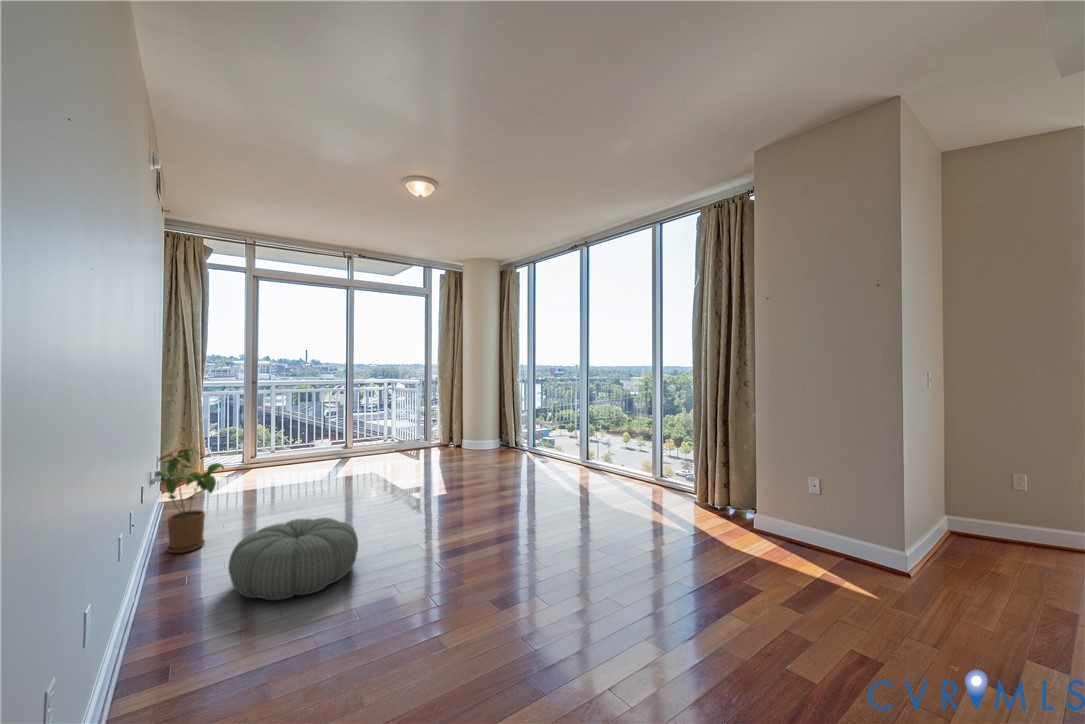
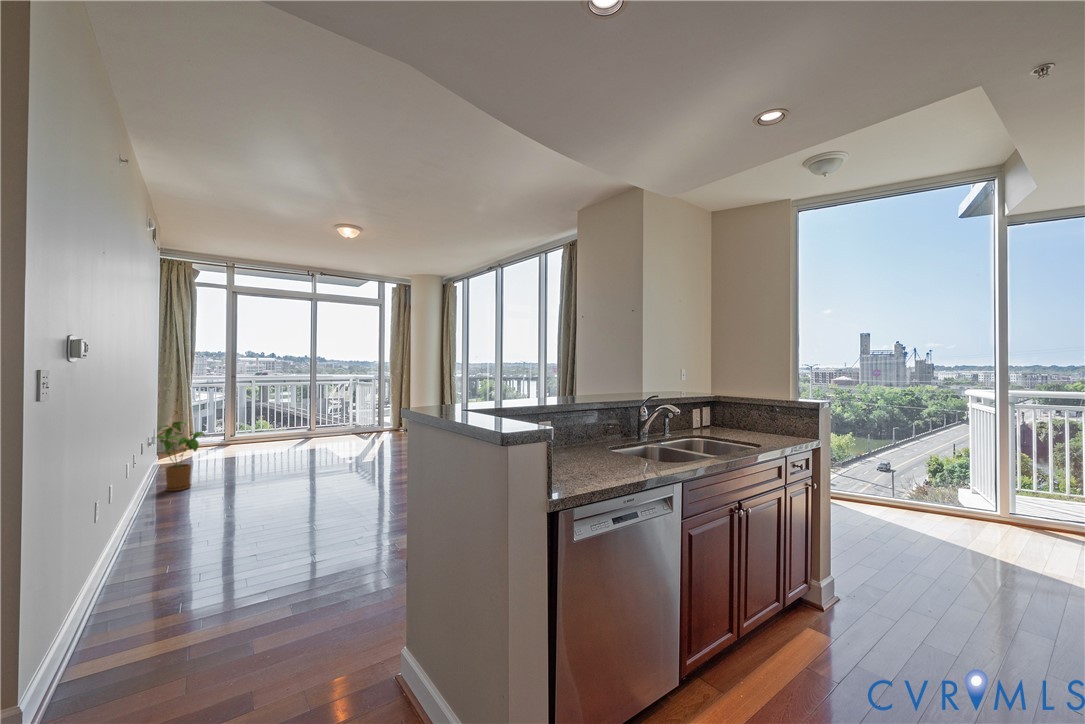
pouf: present [228,518,358,600] -> none [205,465,292,511]

